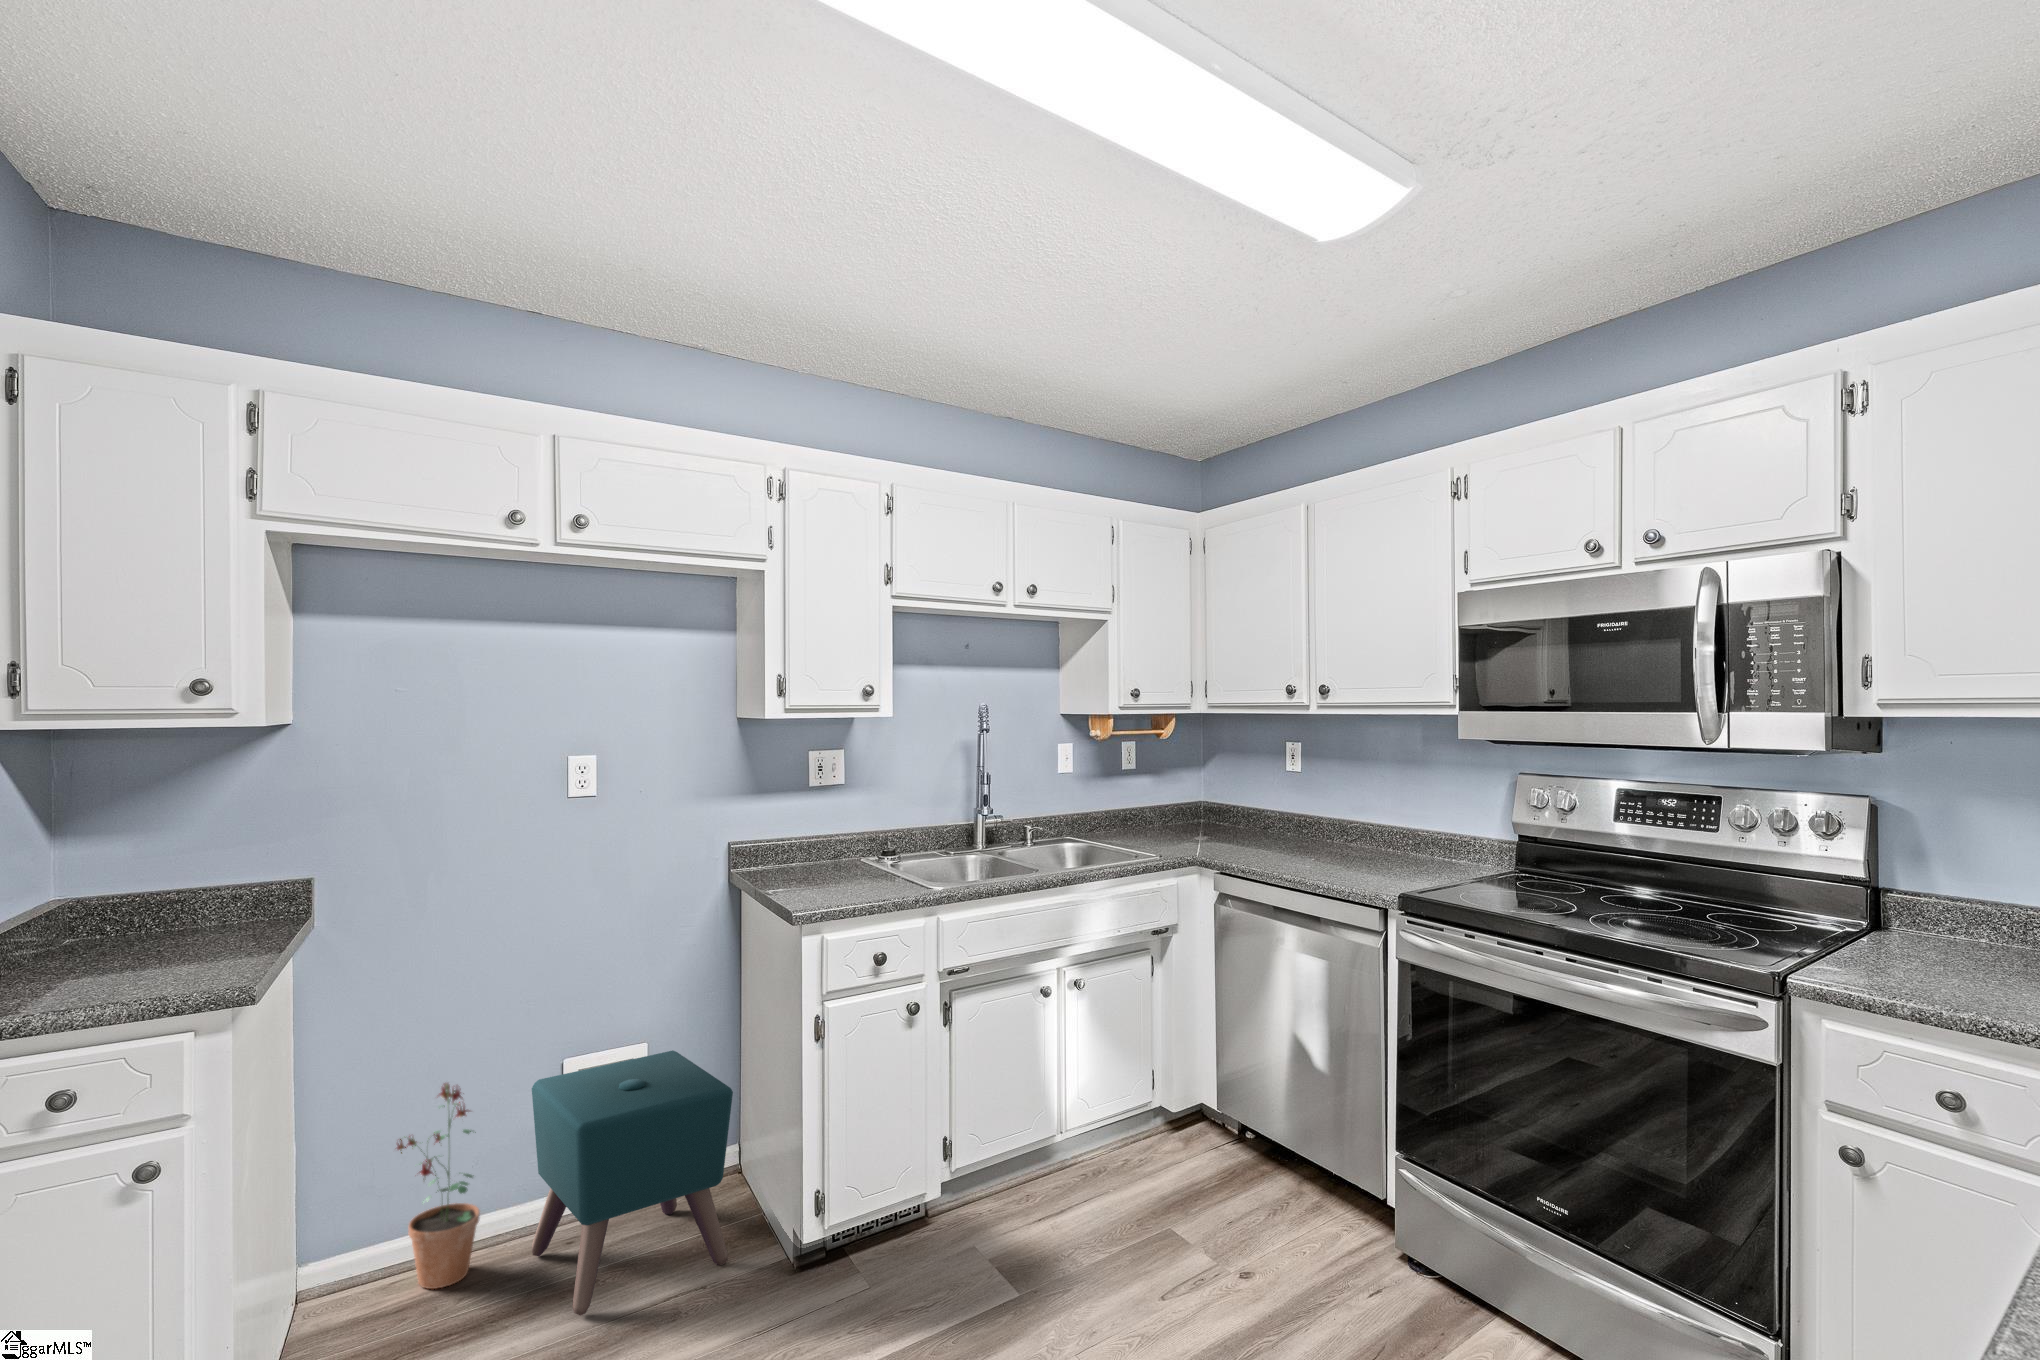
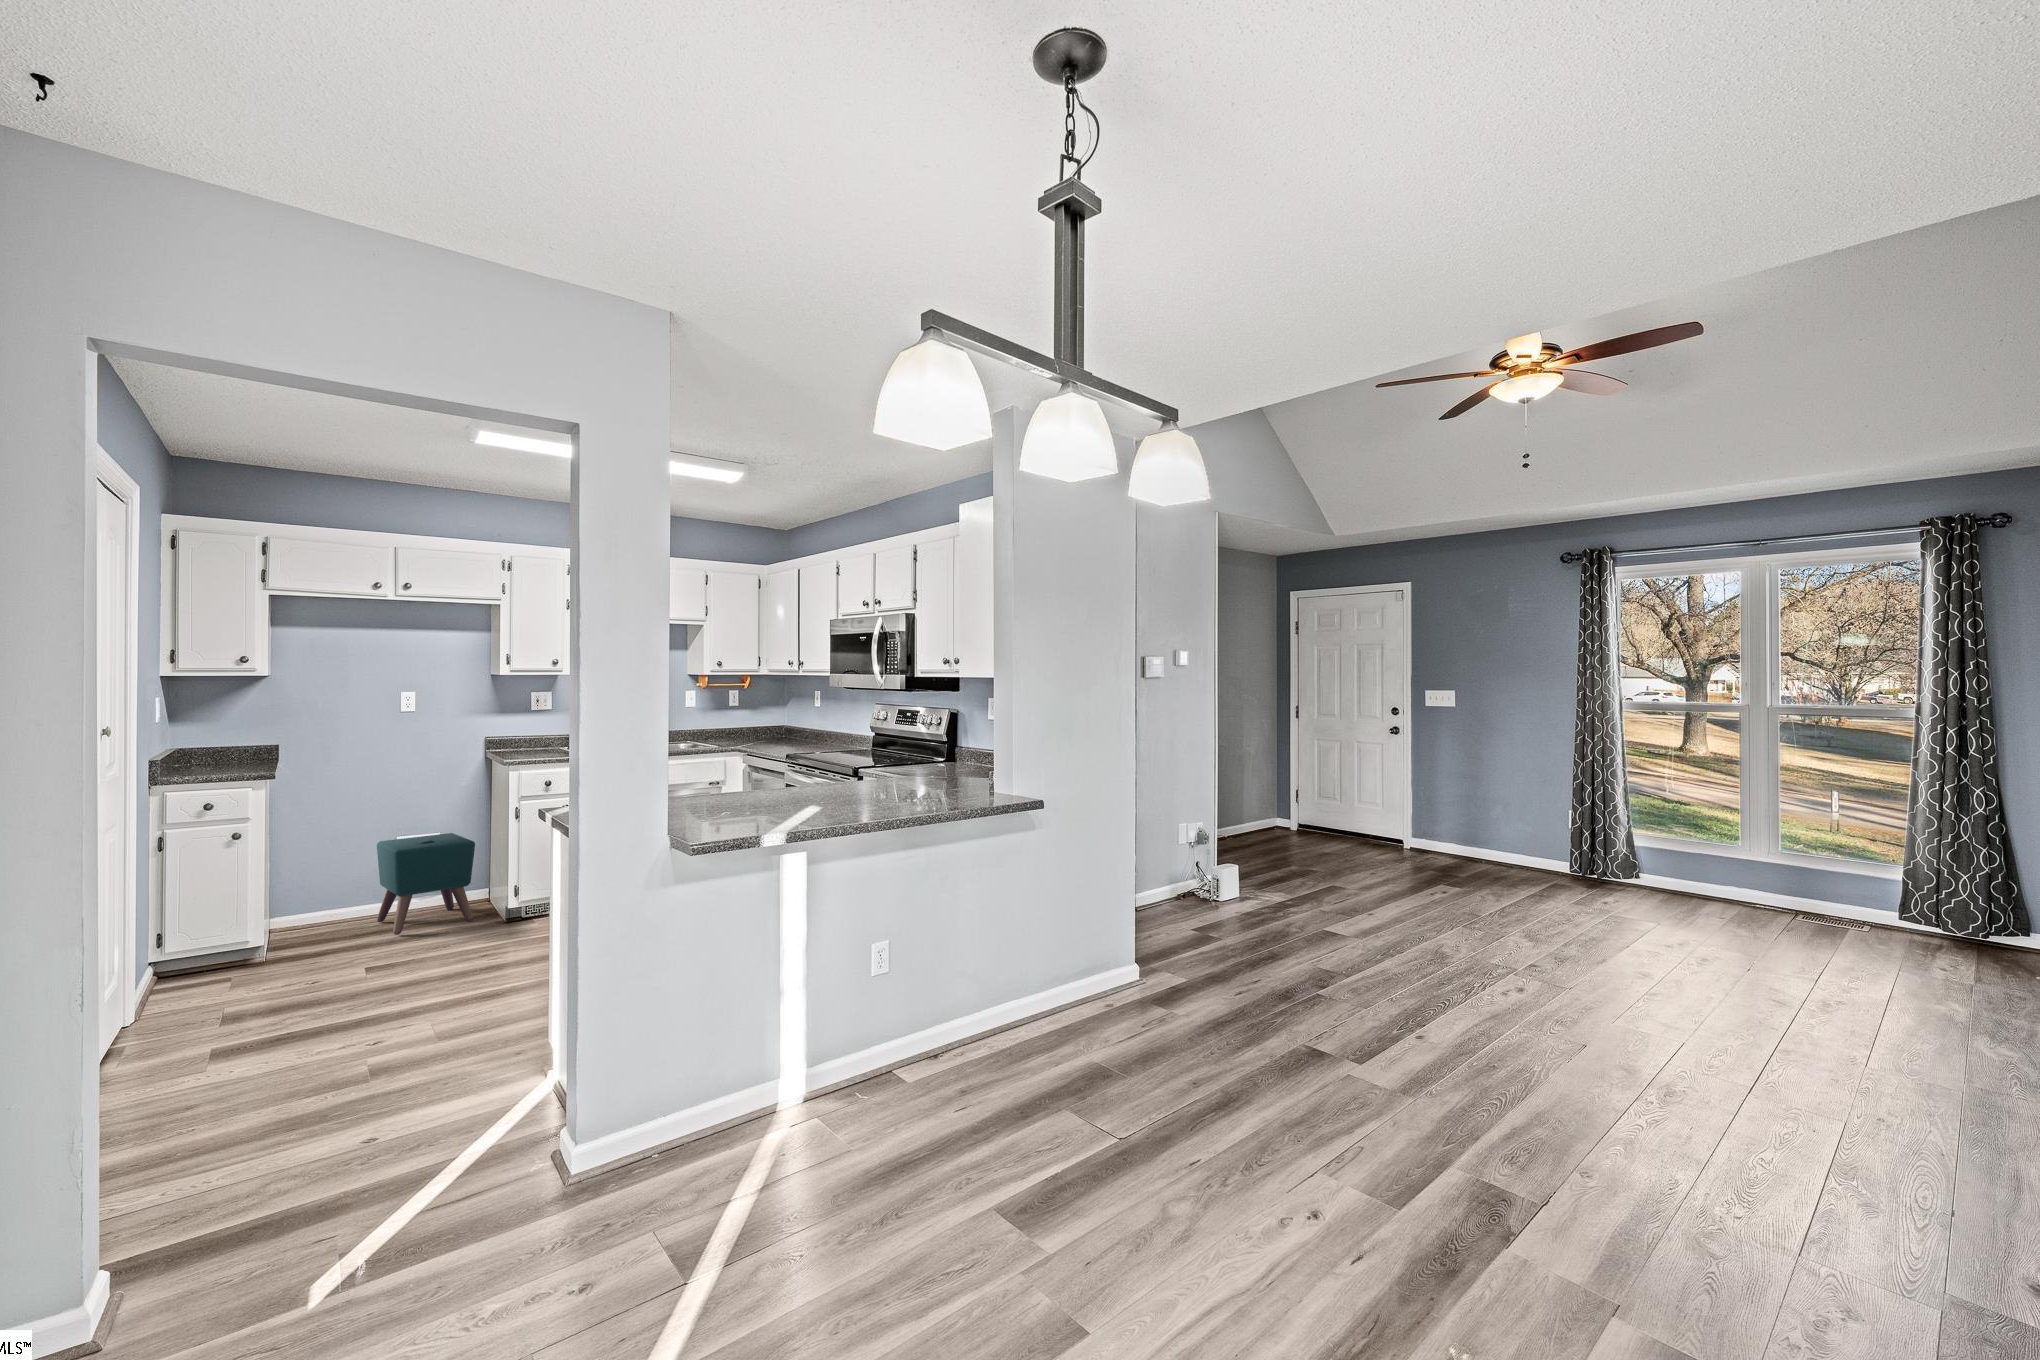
potted plant: present [397,1083,480,1289] -> none [307,843,351,932]

